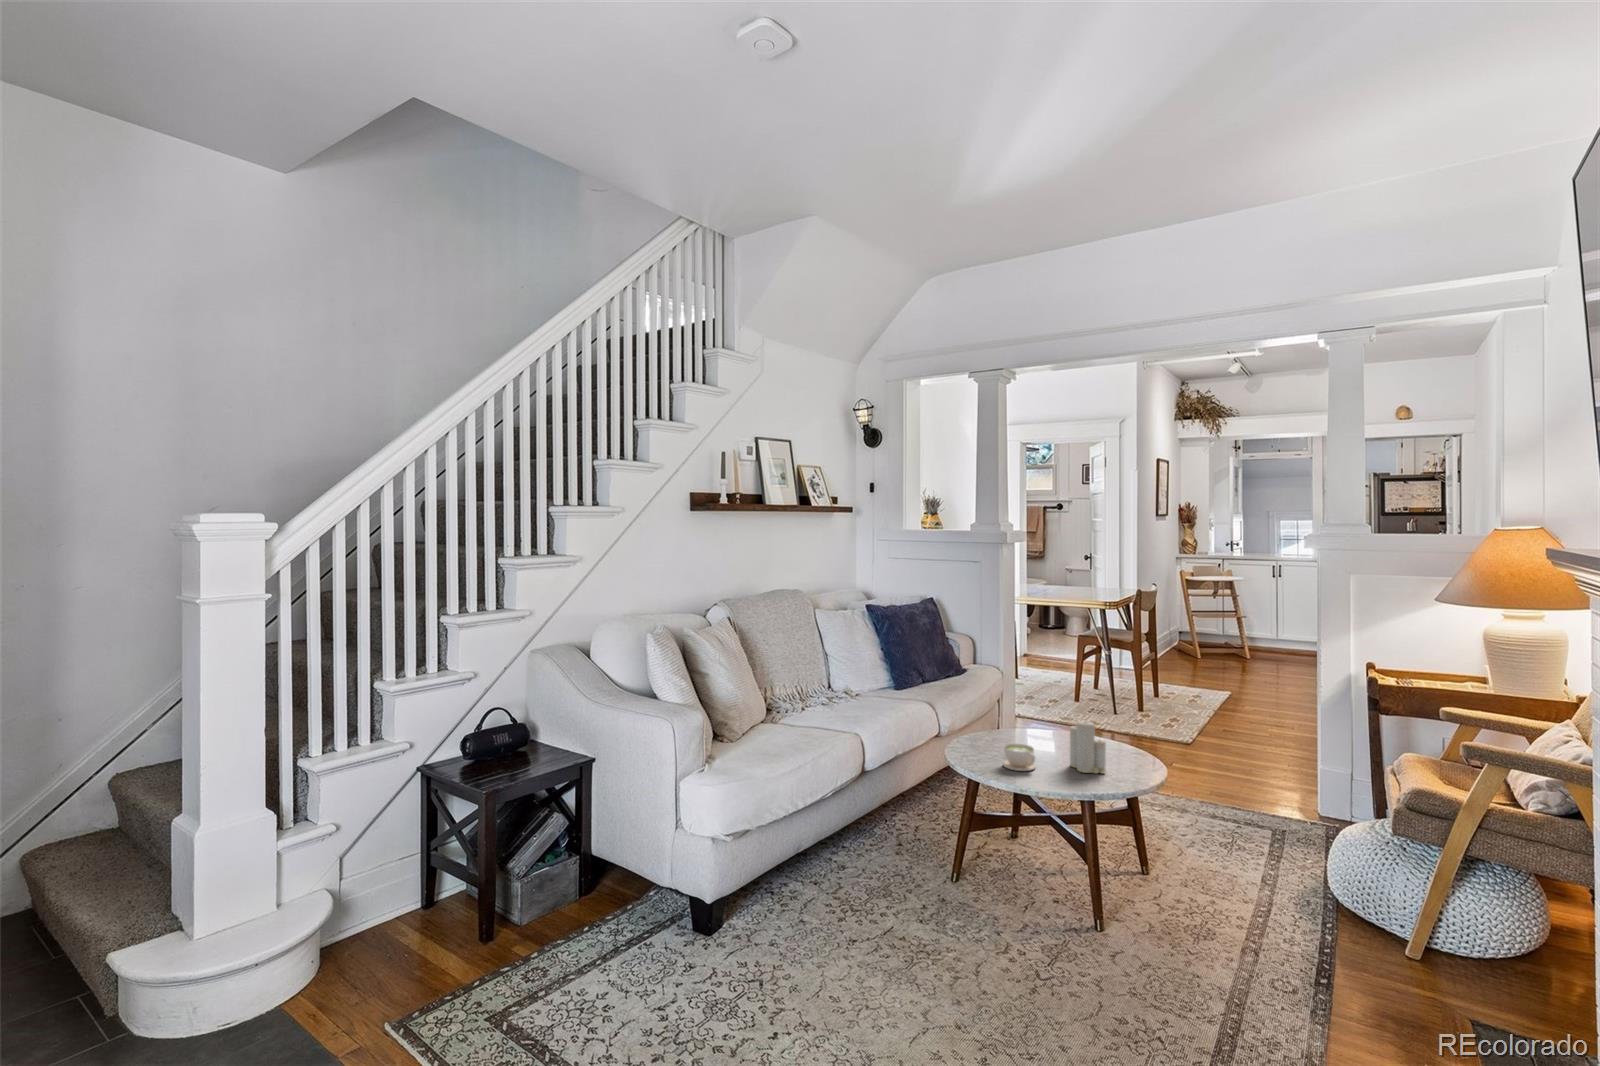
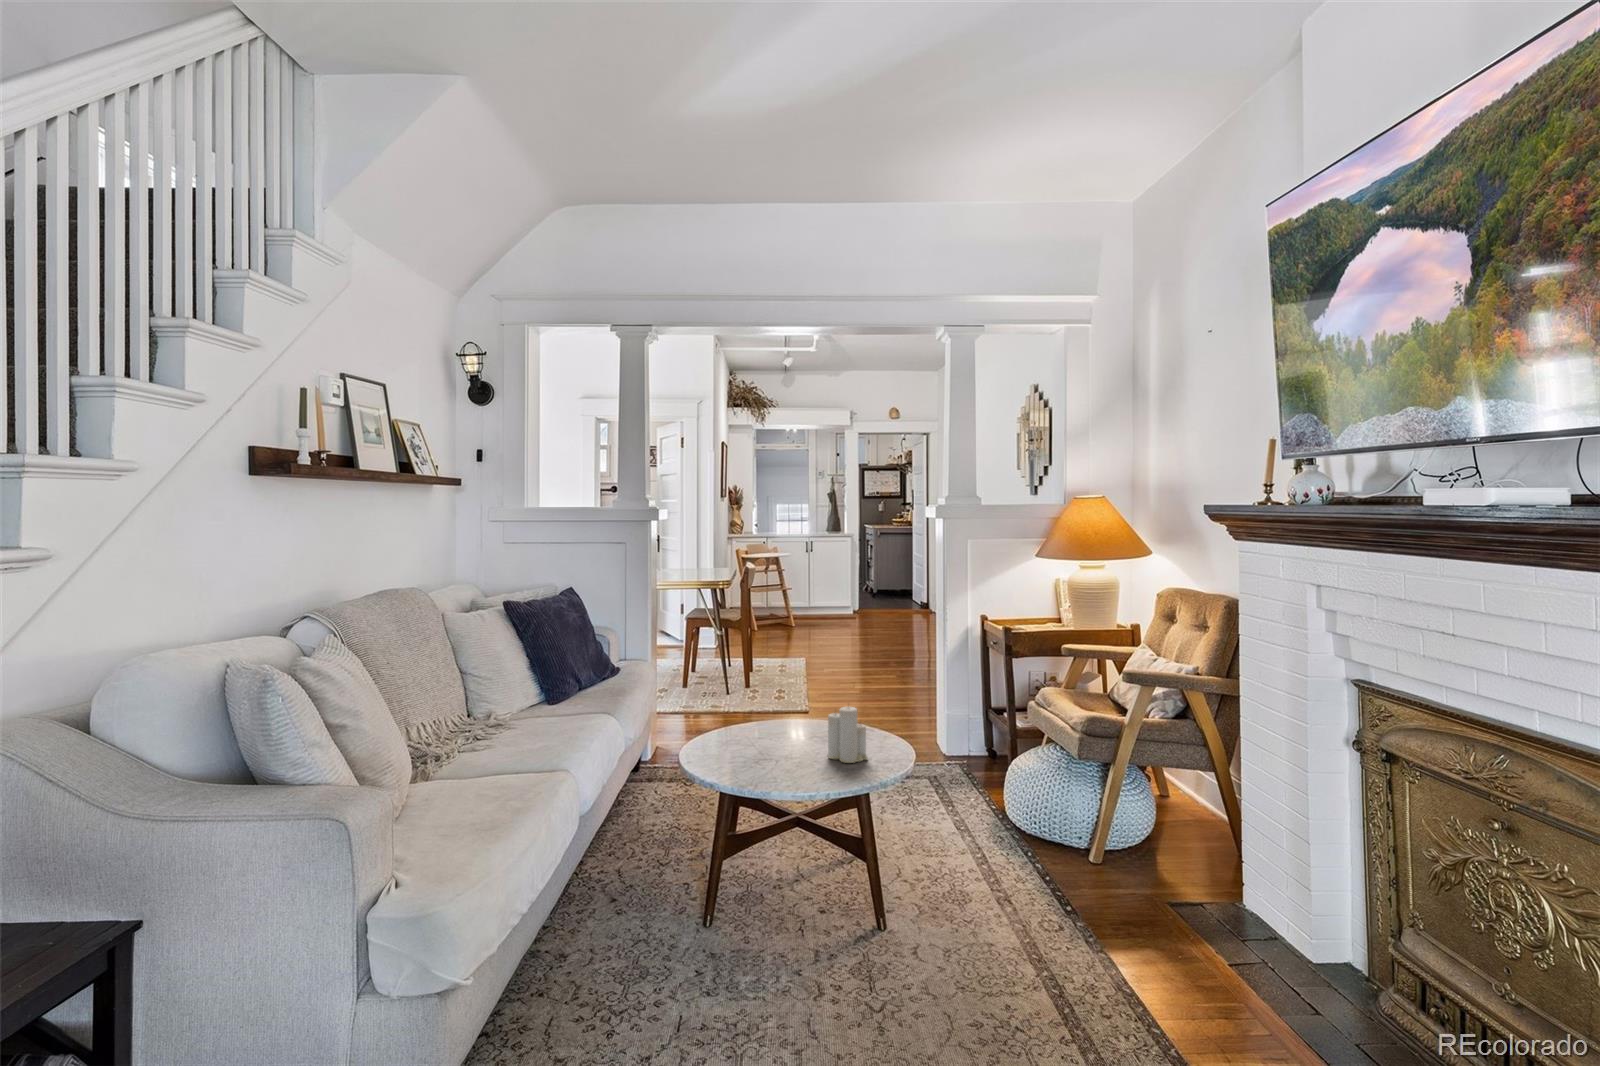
coffee cup: present [1003,744,1035,771] -> none [766,744,806,776]

